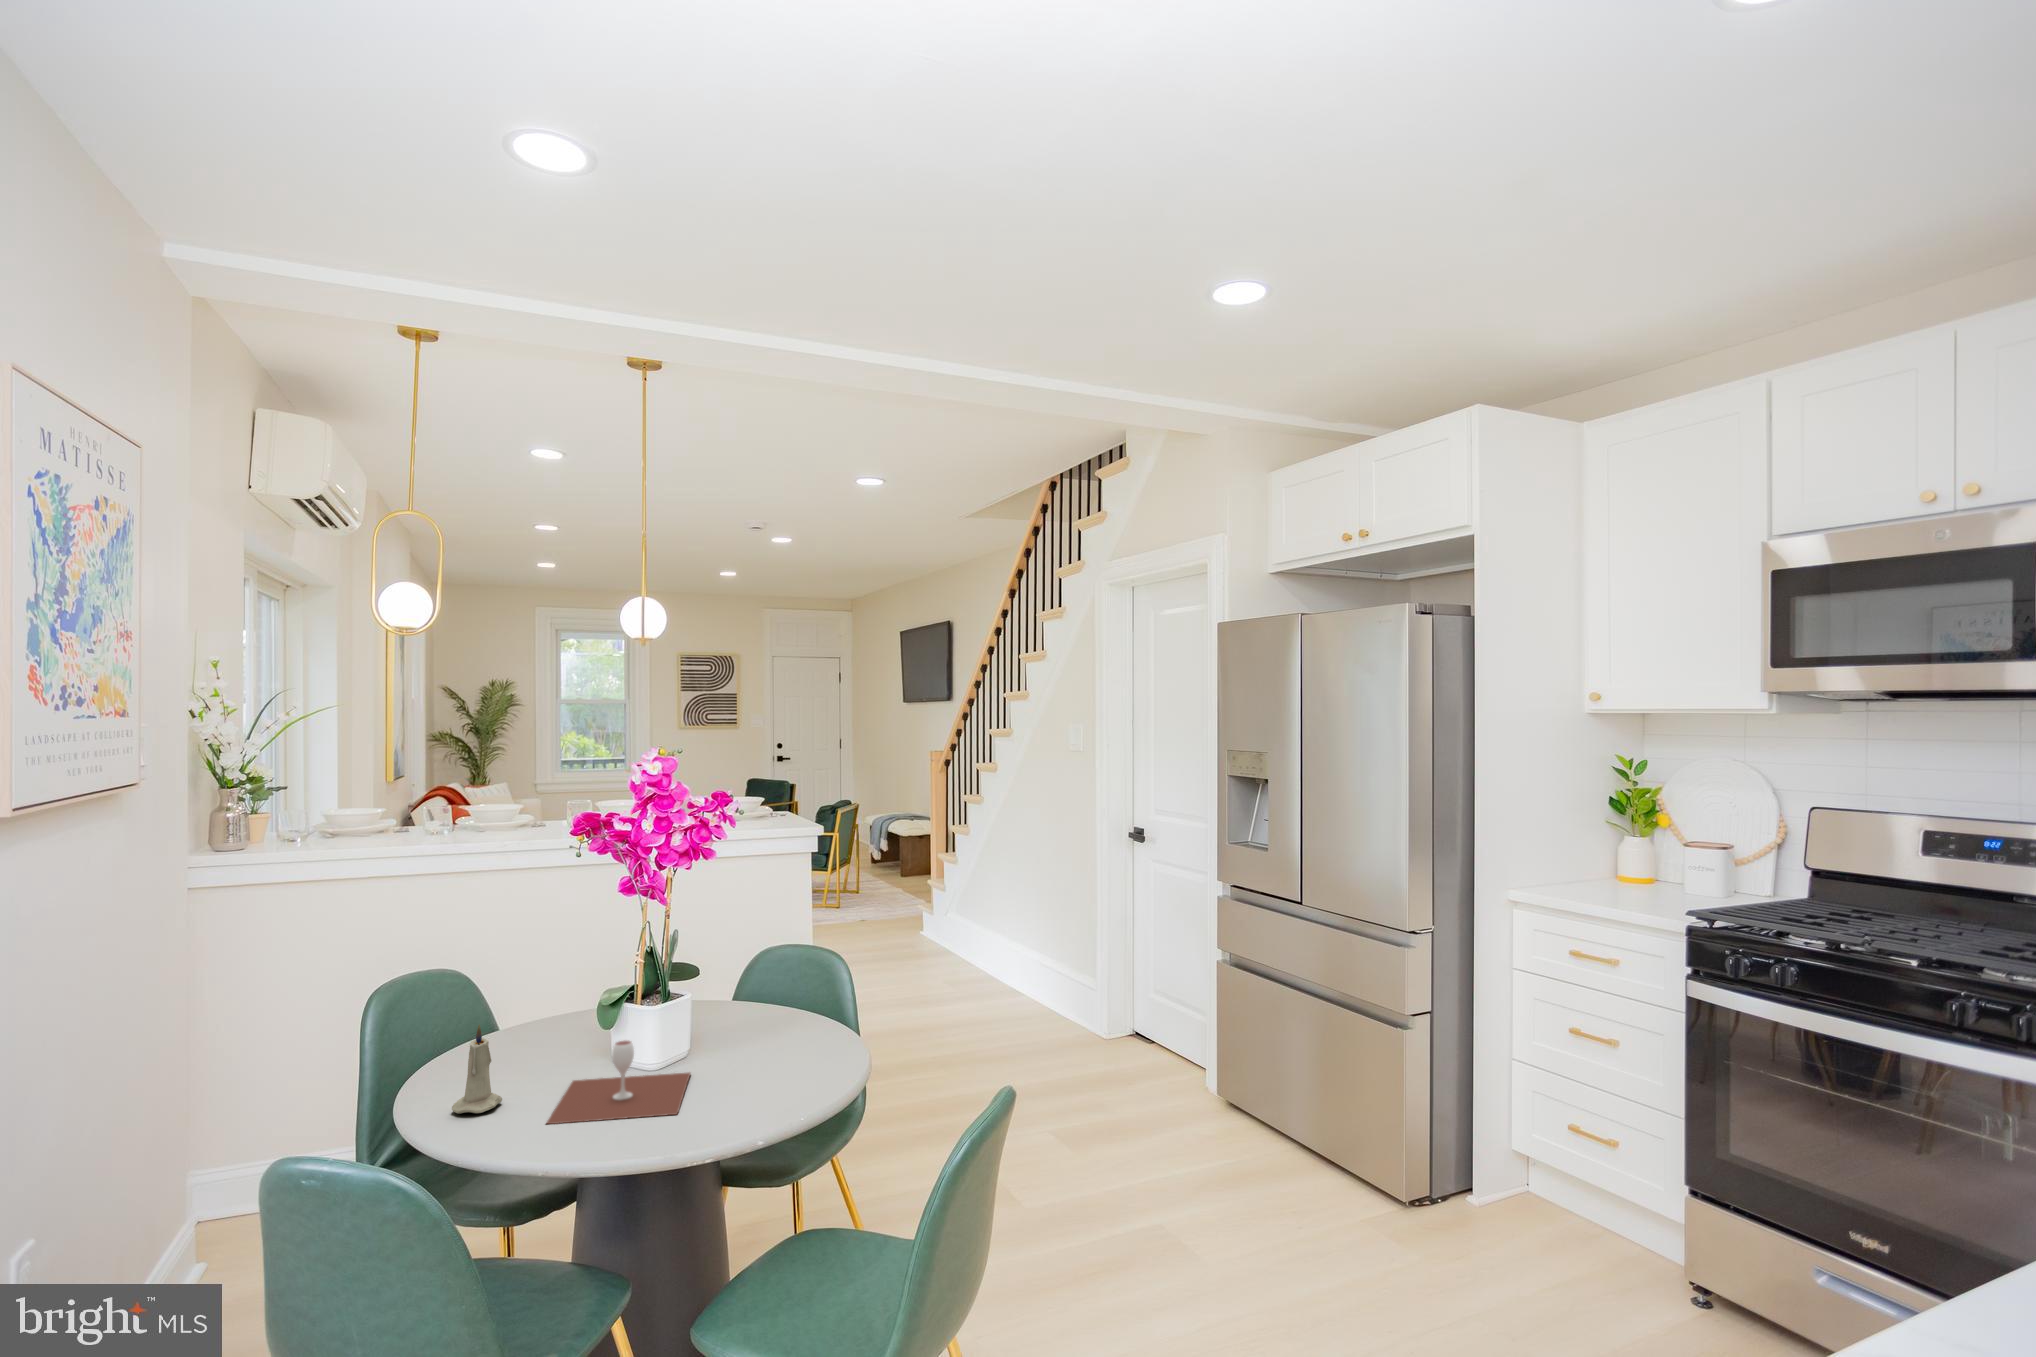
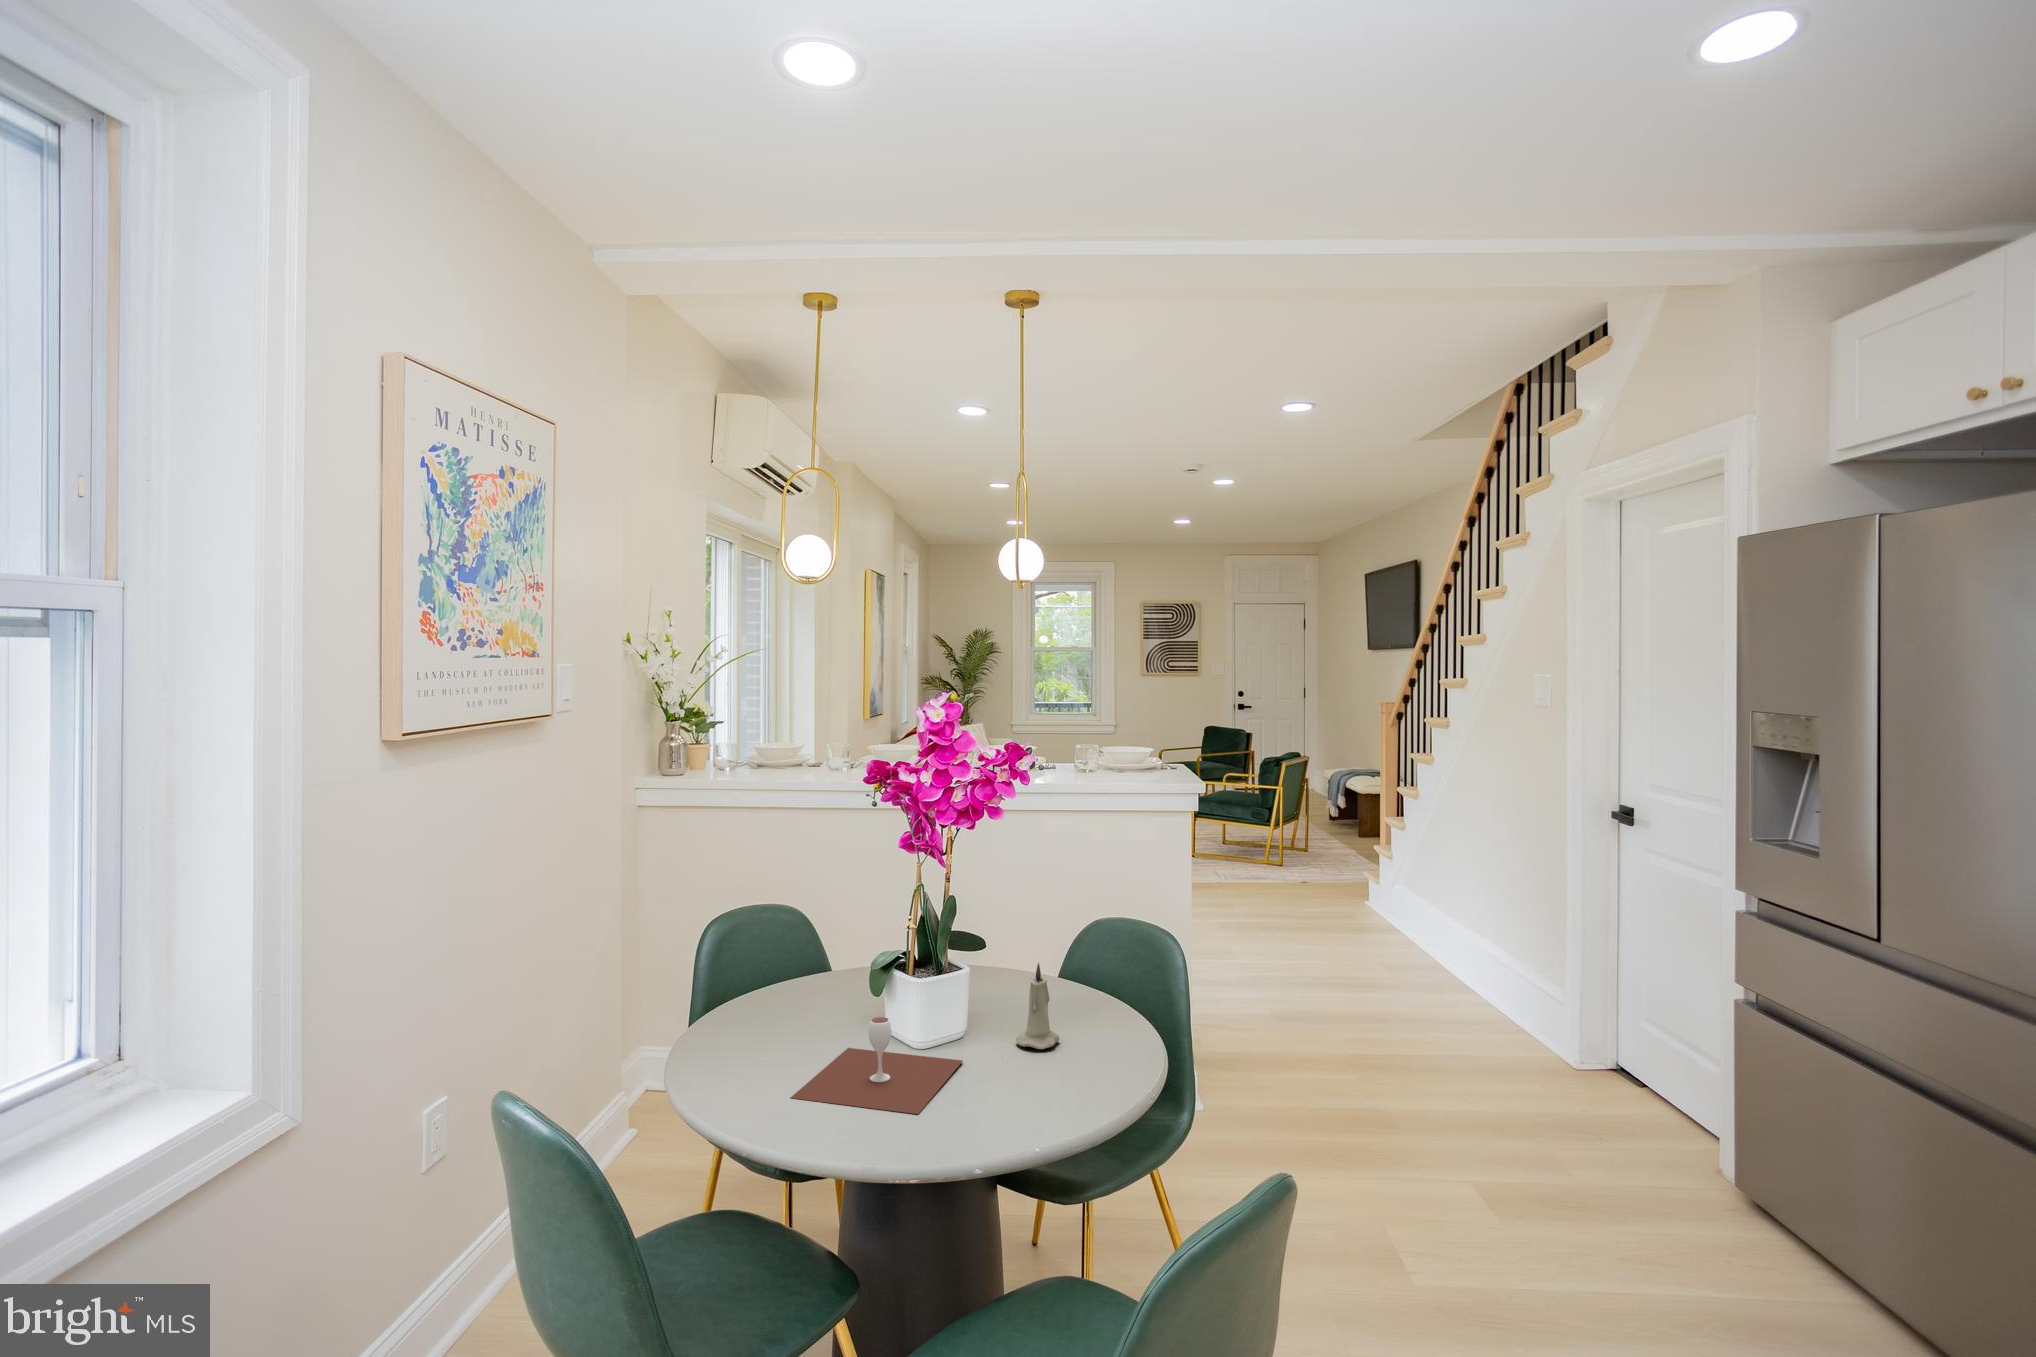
candle: present [452,1025,502,1114] -> present [1016,963,1060,1049]

